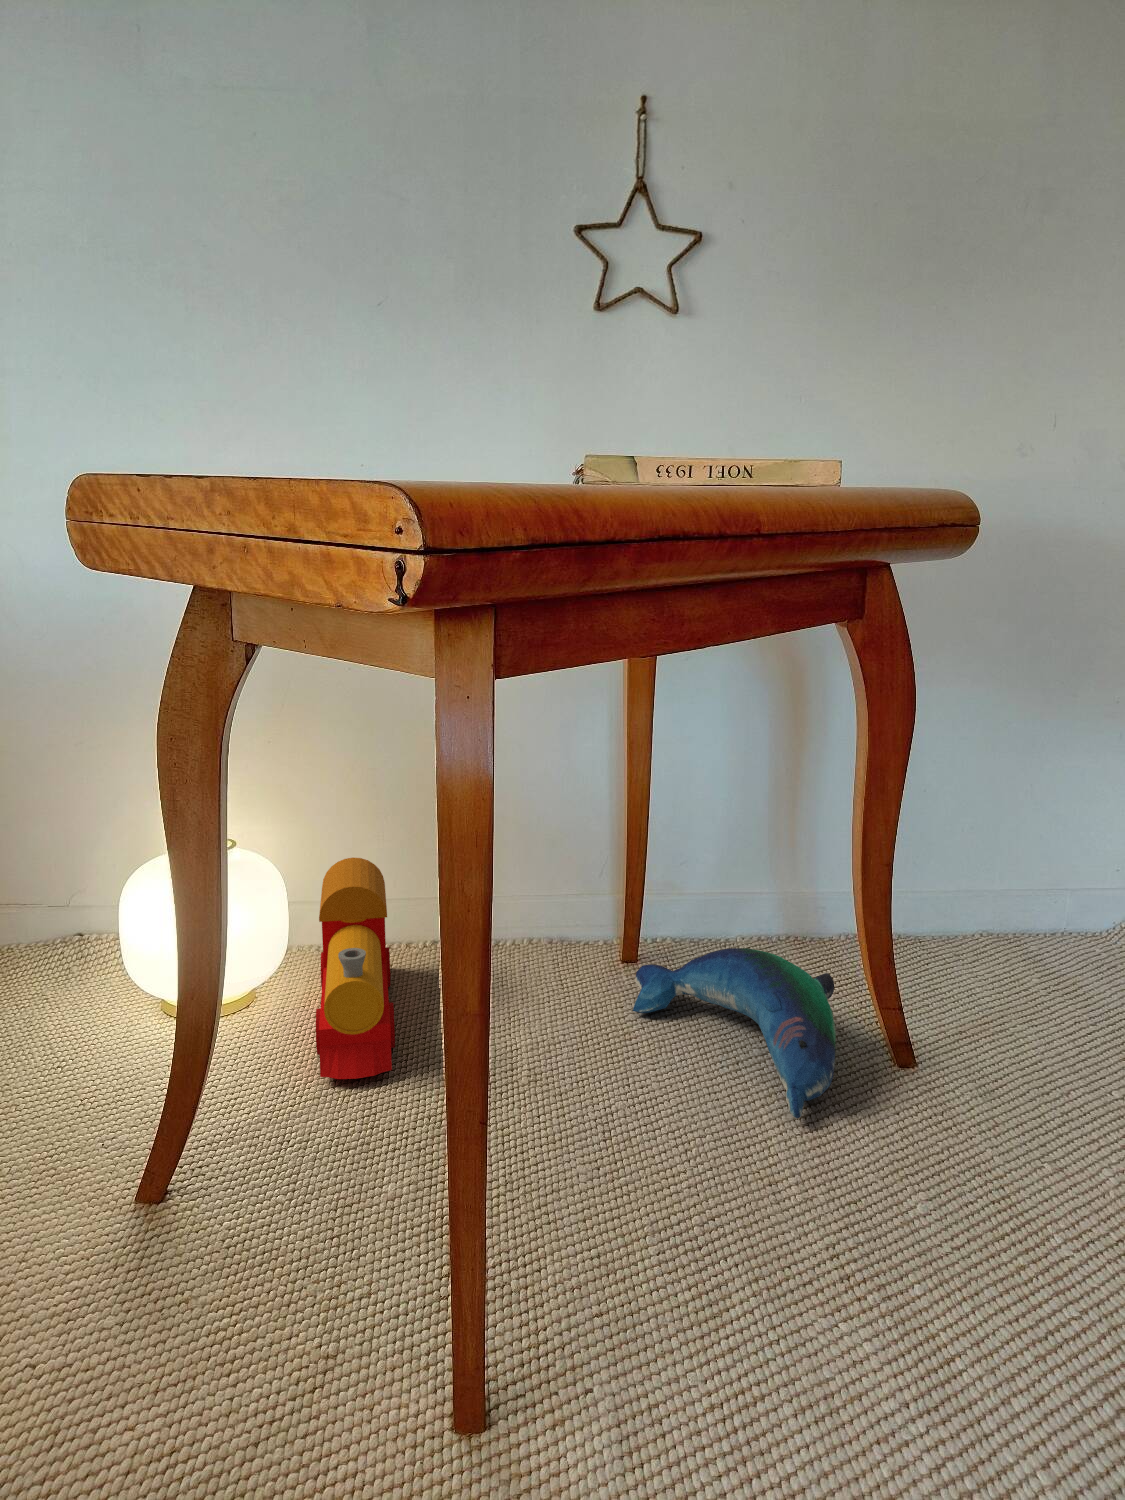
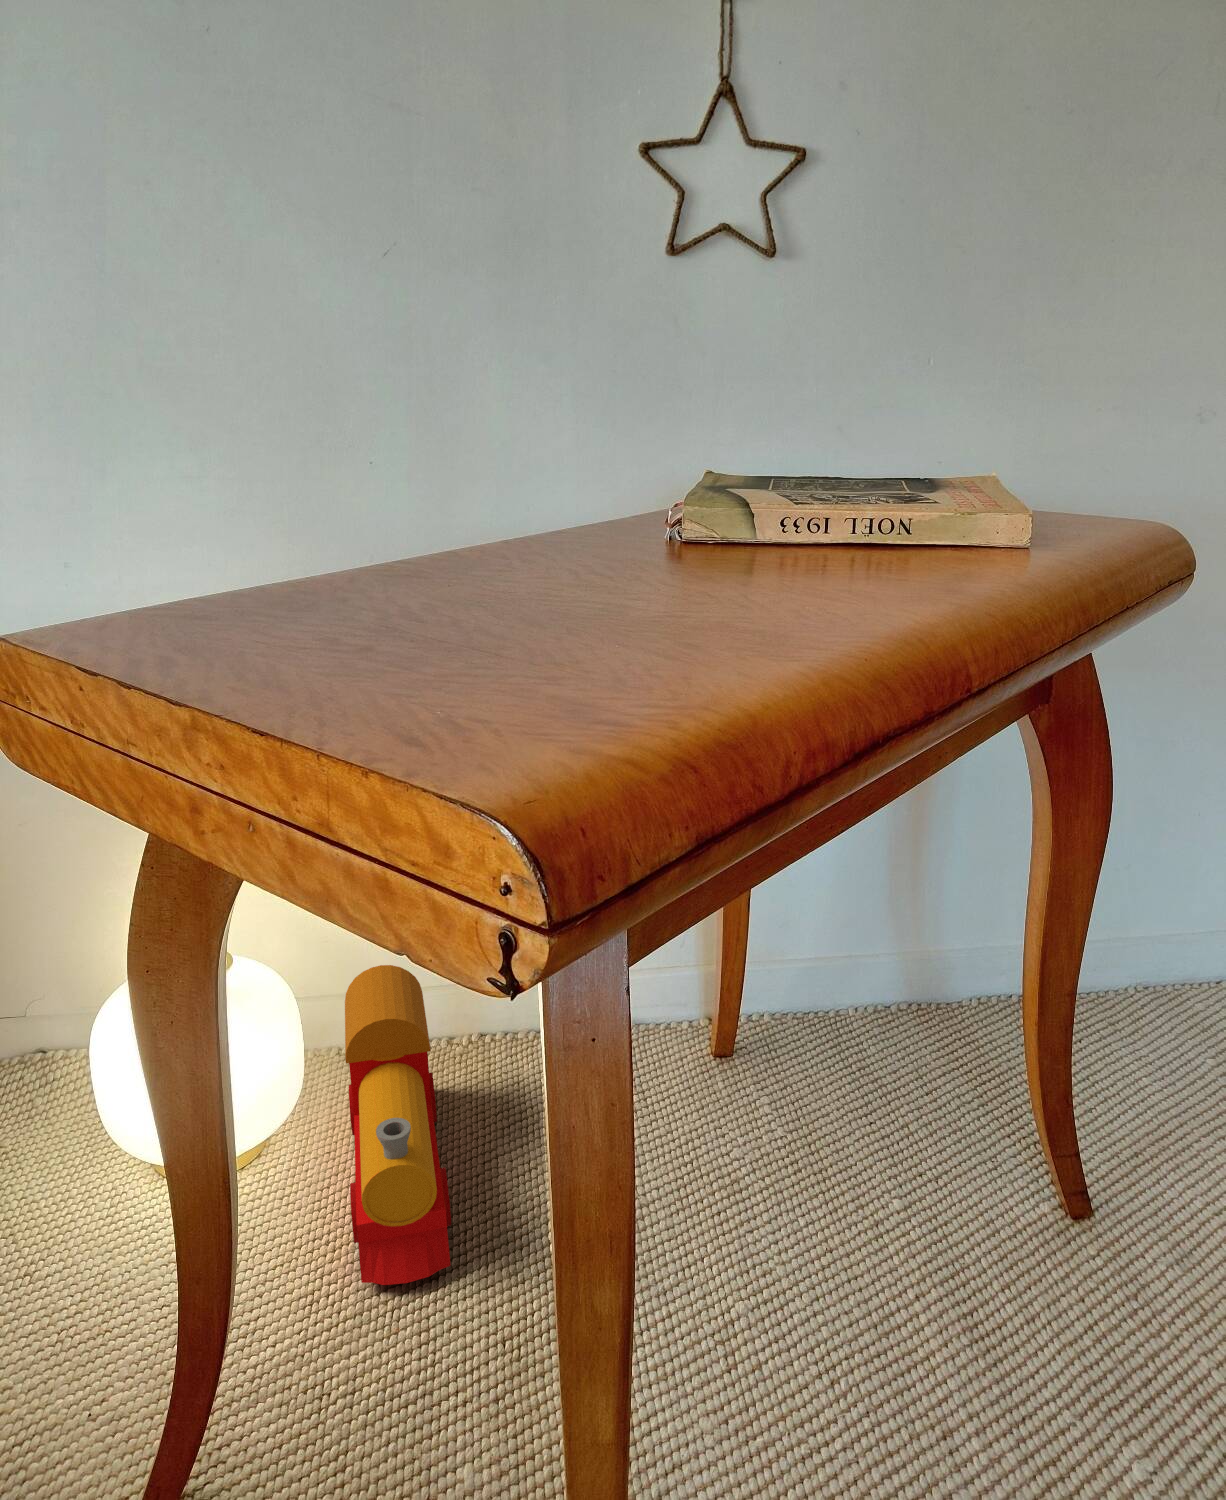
plush toy: present [633,948,836,1118] -> none [737,1069,1001,1319]

